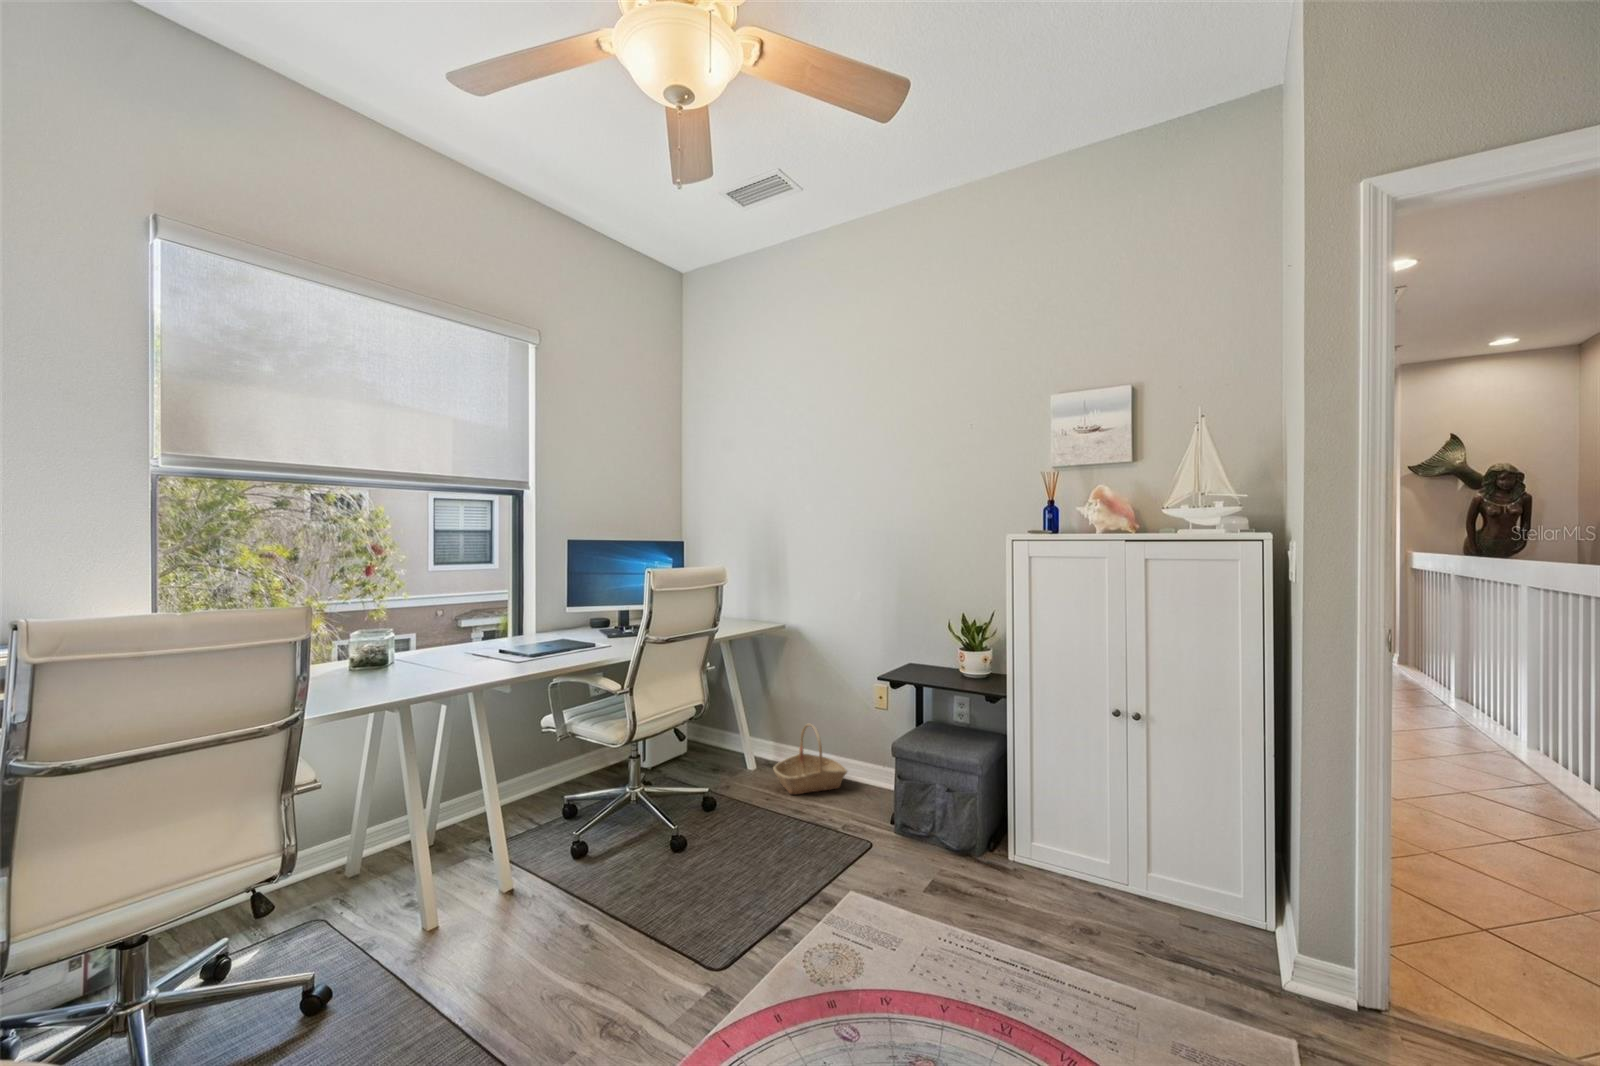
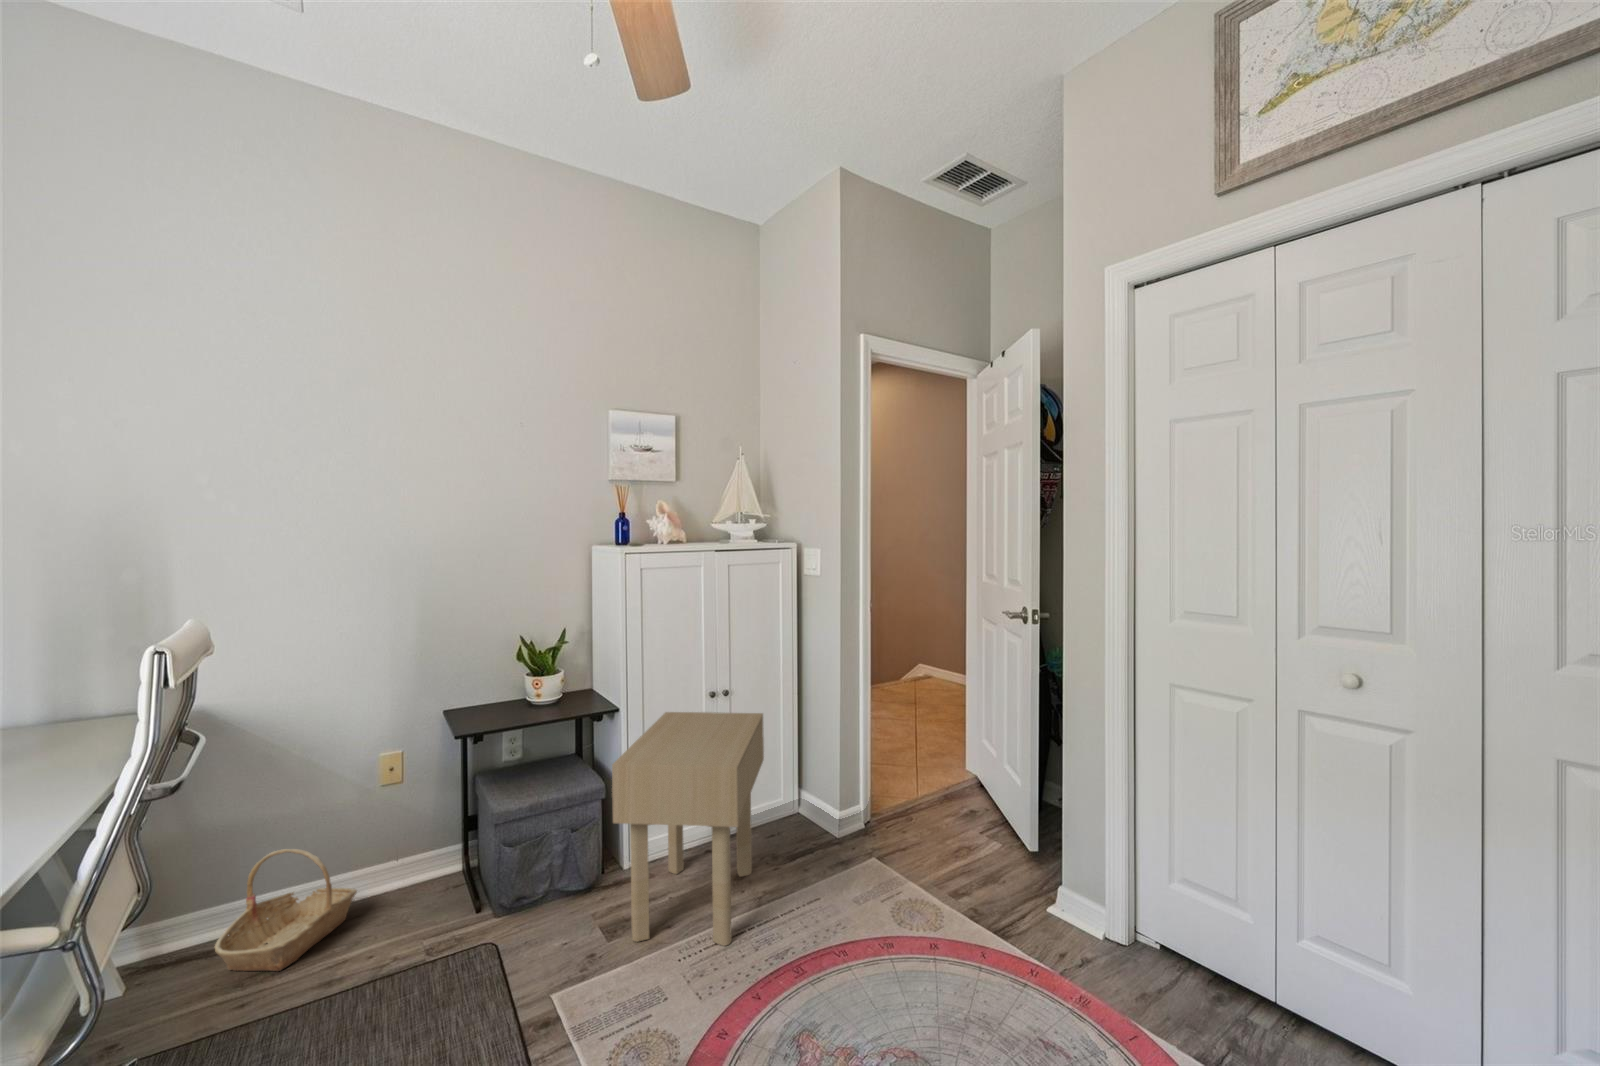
side table: none [914,713,1138,963] -> present [612,712,764,946]

